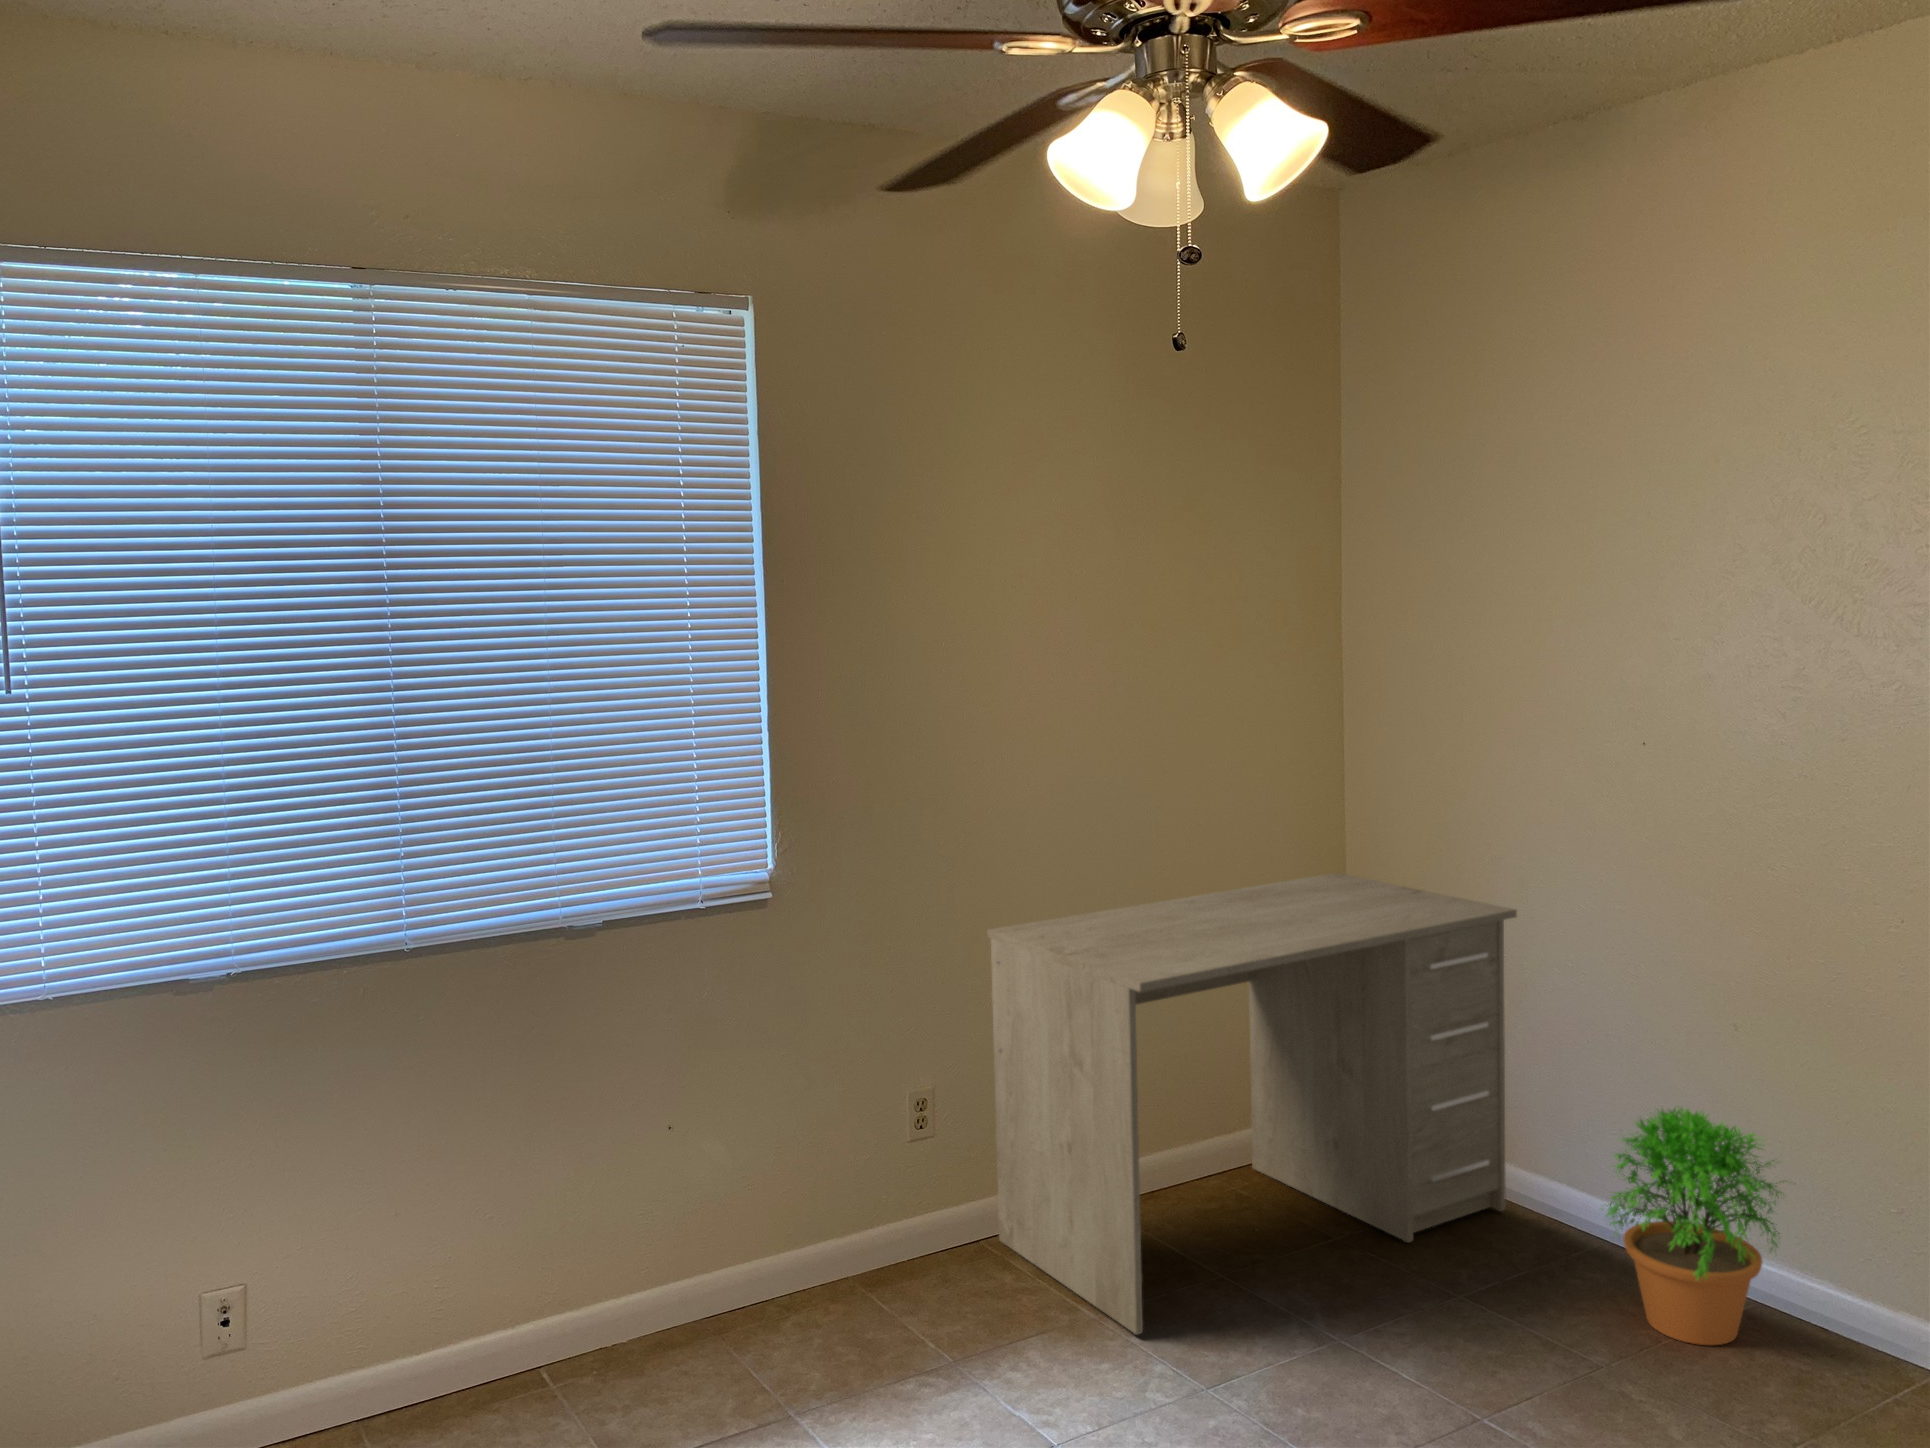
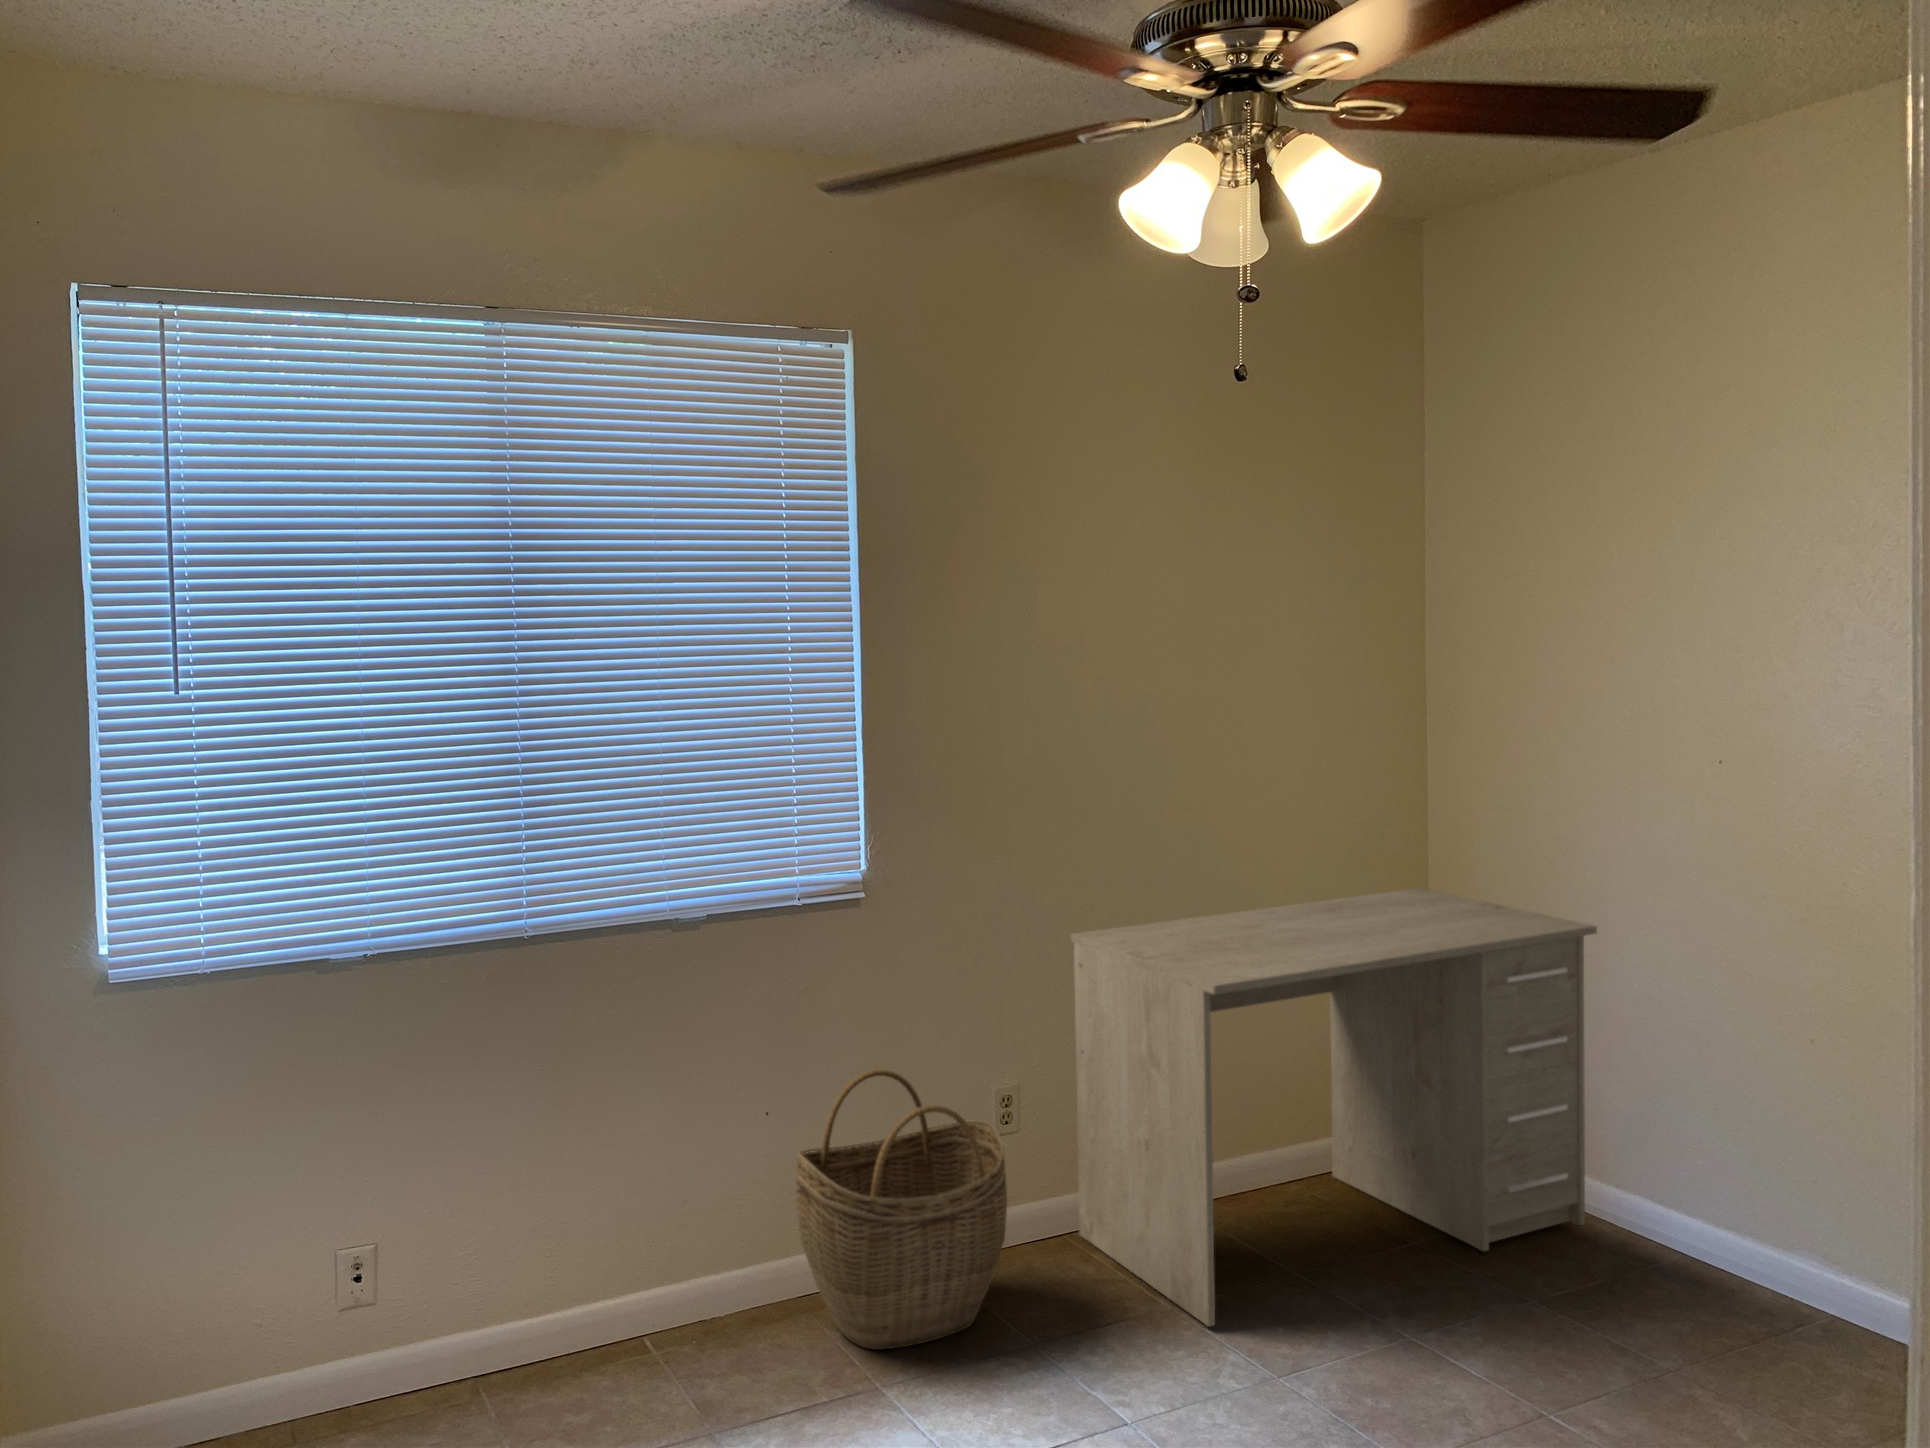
woven basket: none [704,1078,927,1375] -> present [796,1070,1008,1350]
potted plant: present [1606,1107,1781,1345] -> none [1671,1121,1877,1360]

